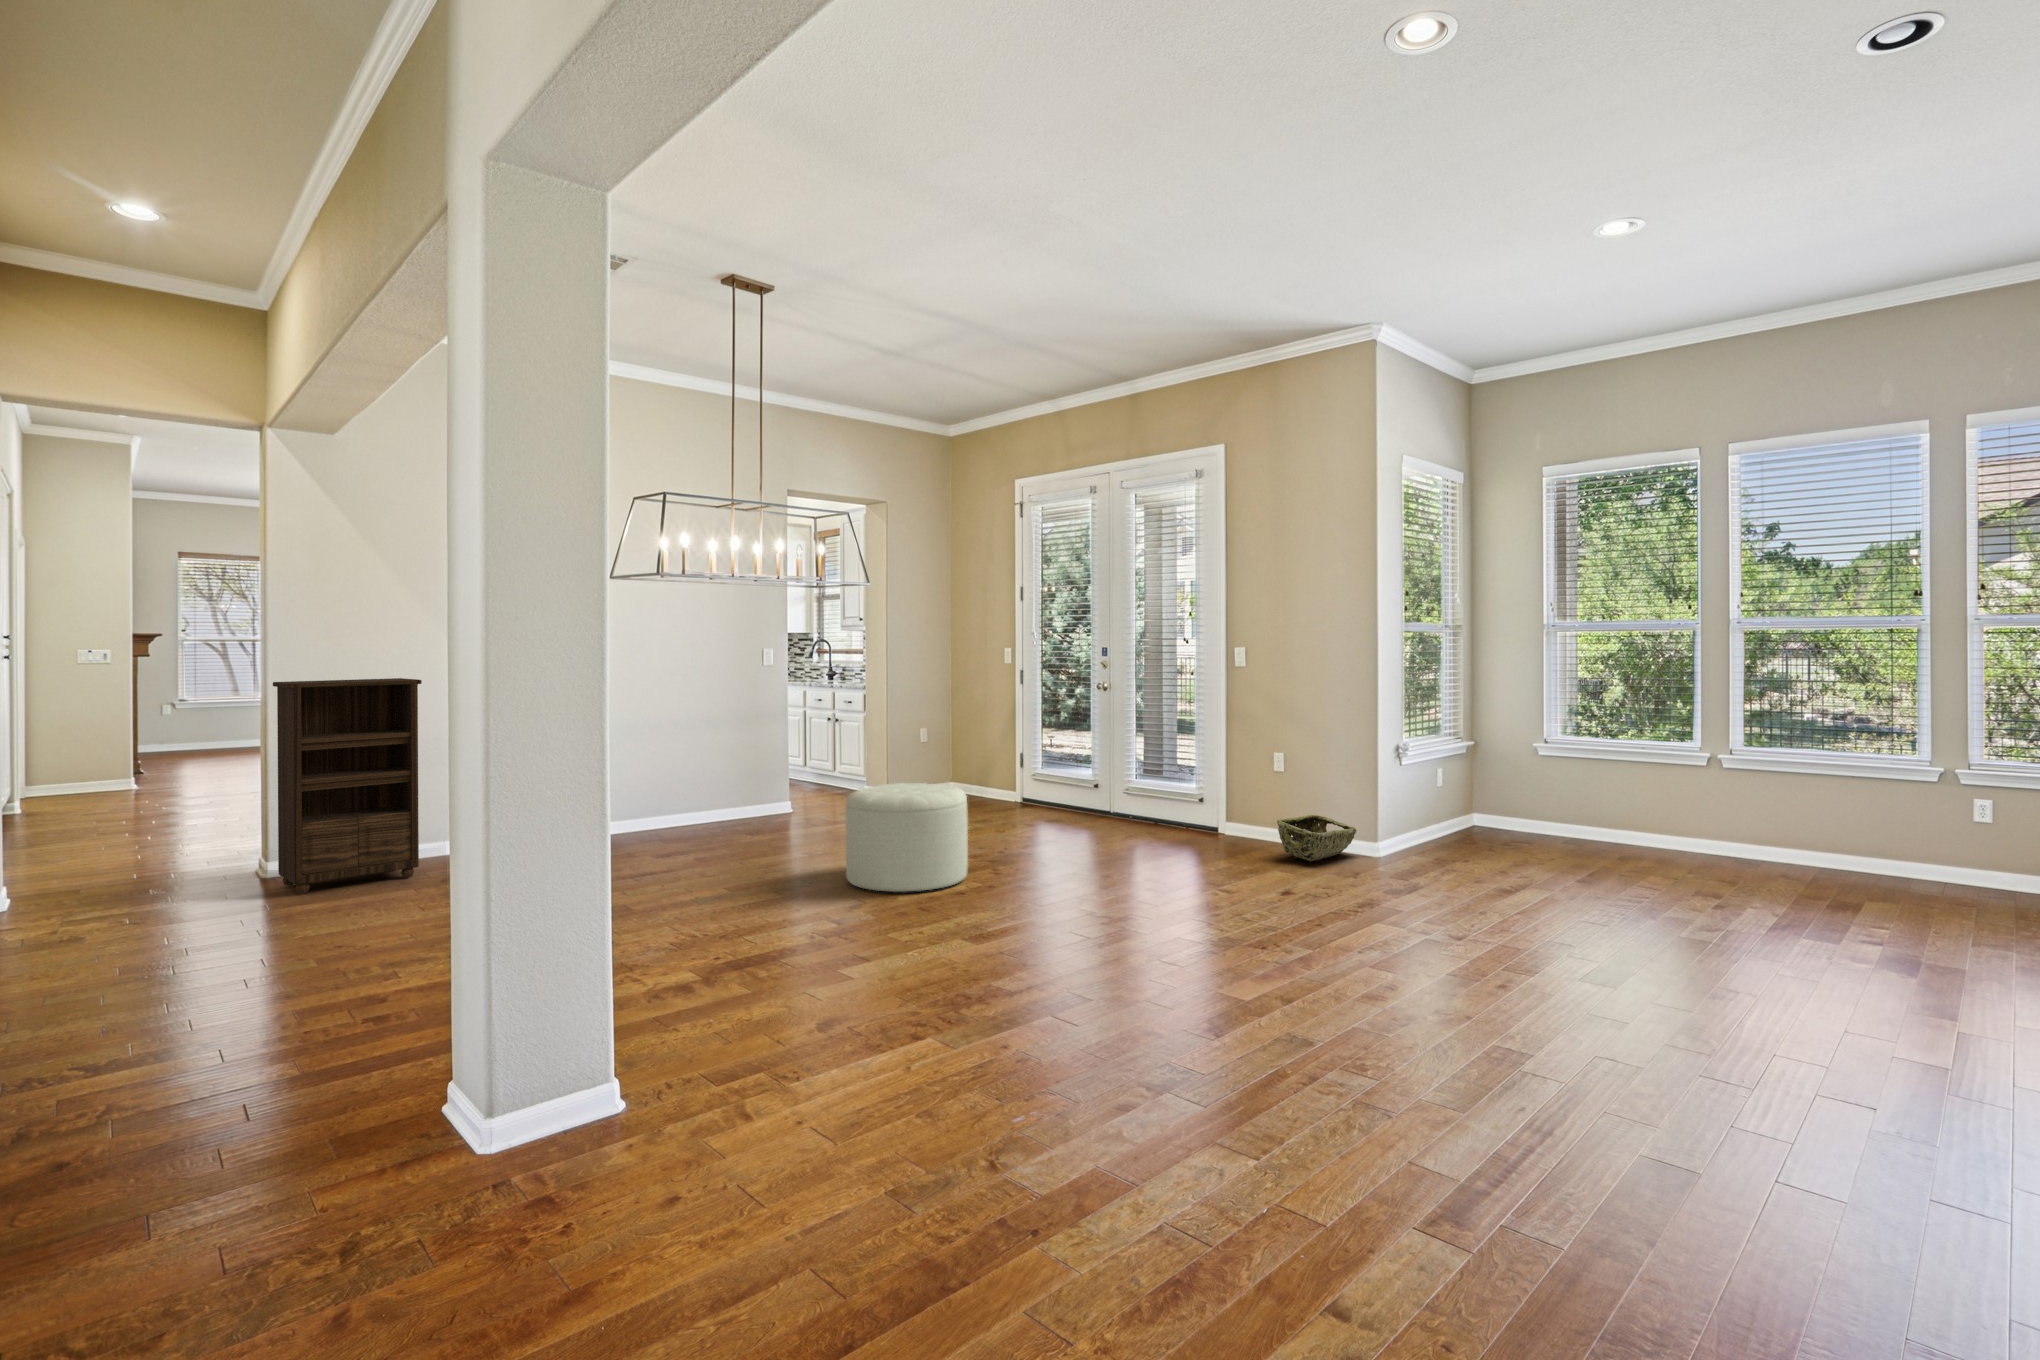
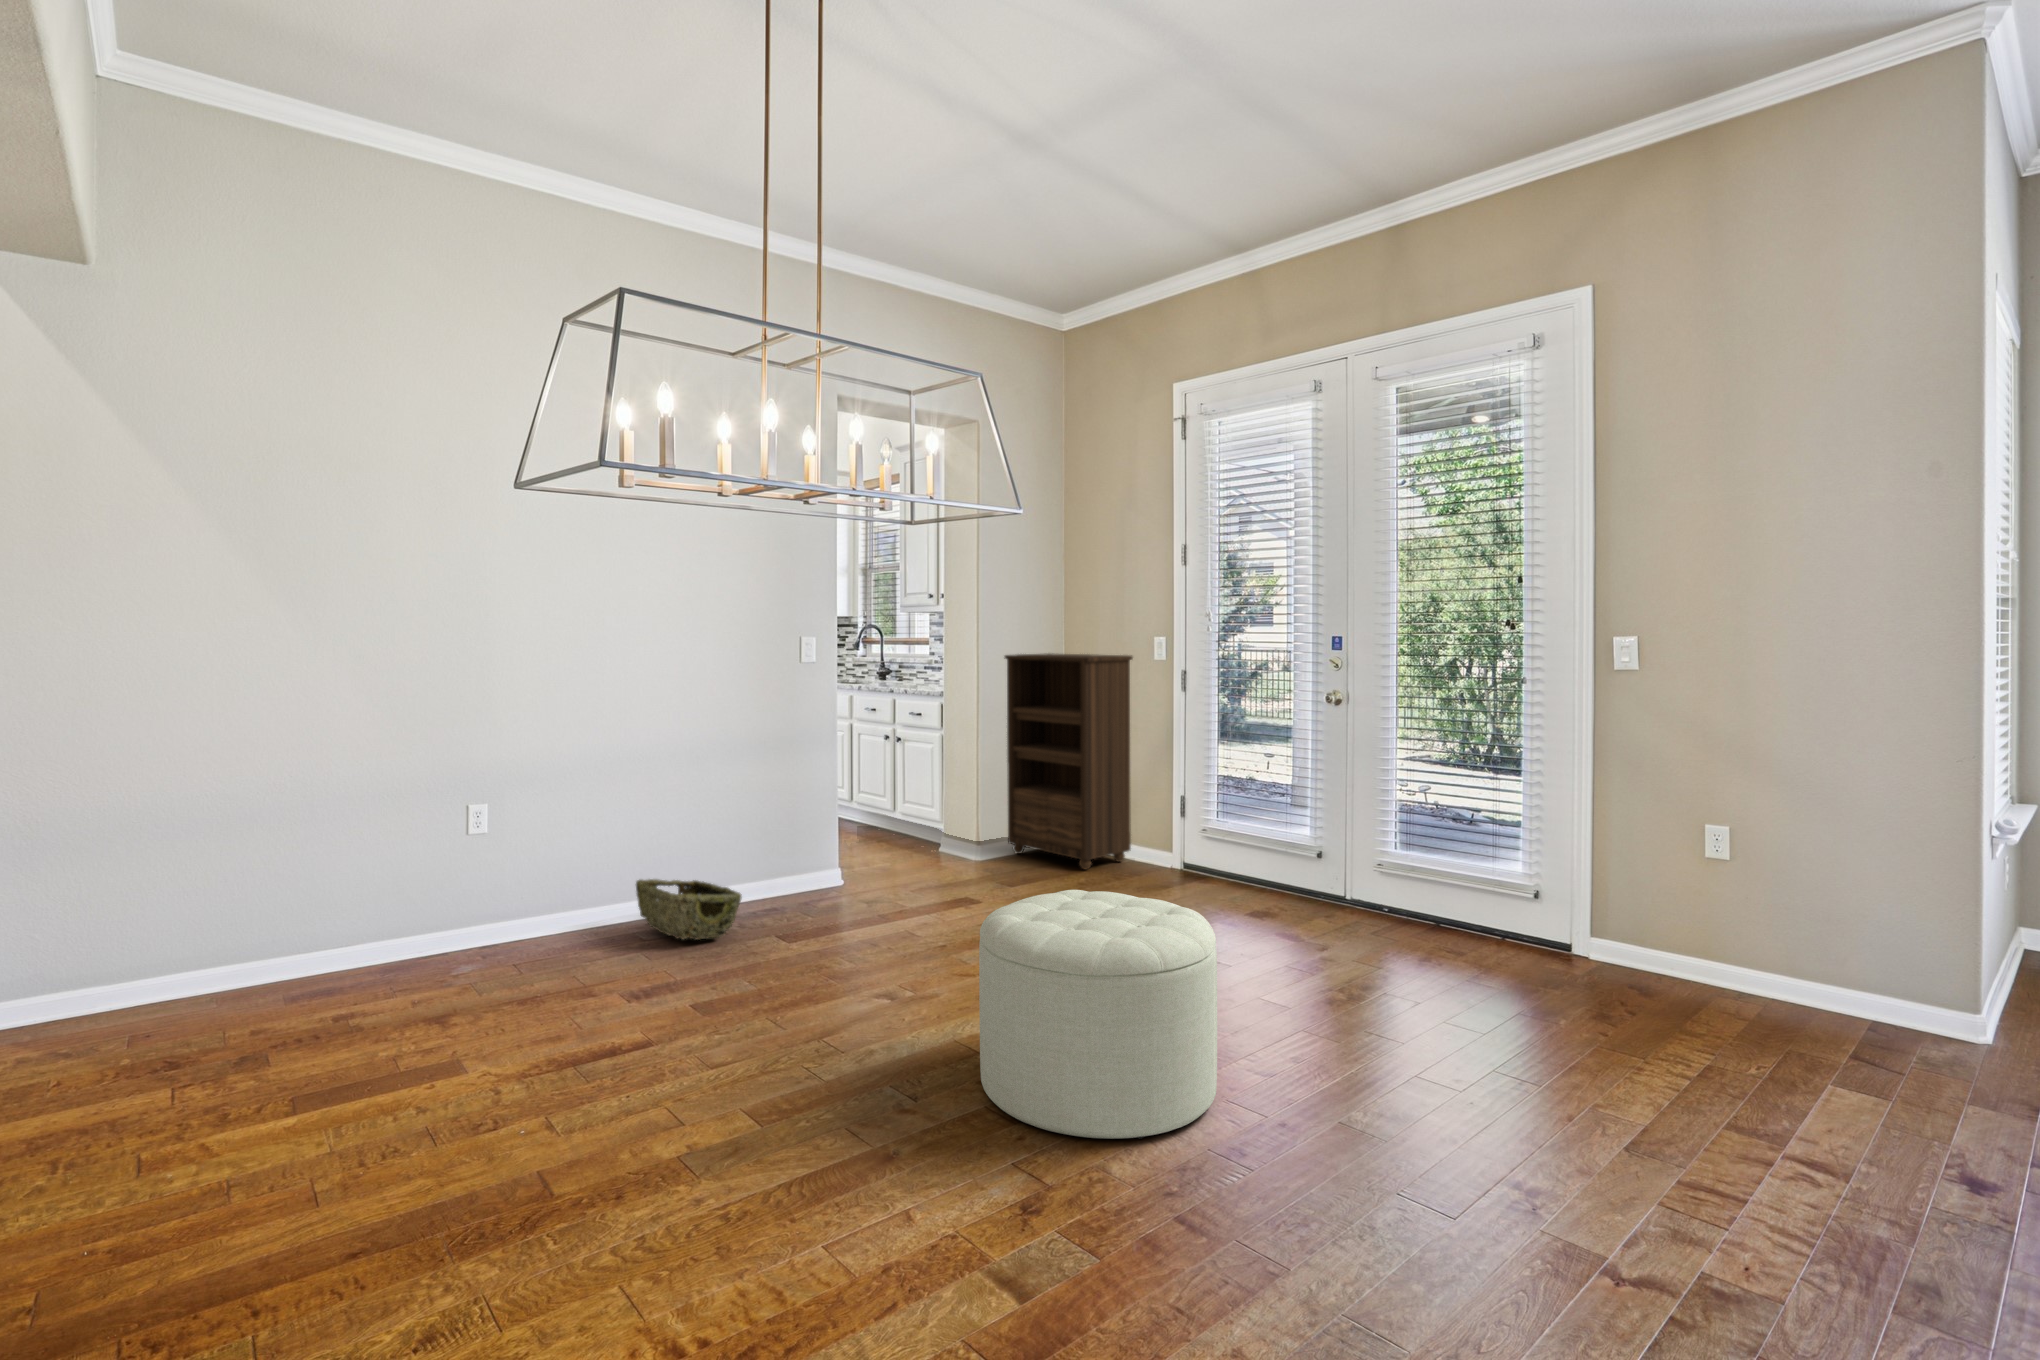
bookshelf: present [273,678,422,893] -> present [1005,653,1133,869]
woven basket: present [1277,815,1357,861] -> present [636,879,742,940]

